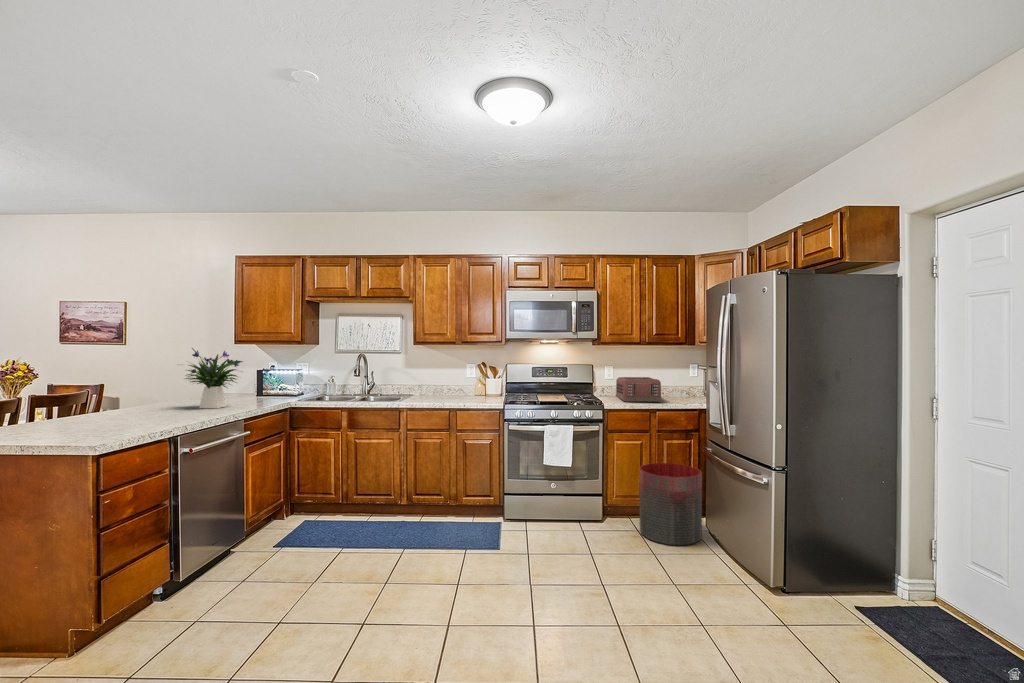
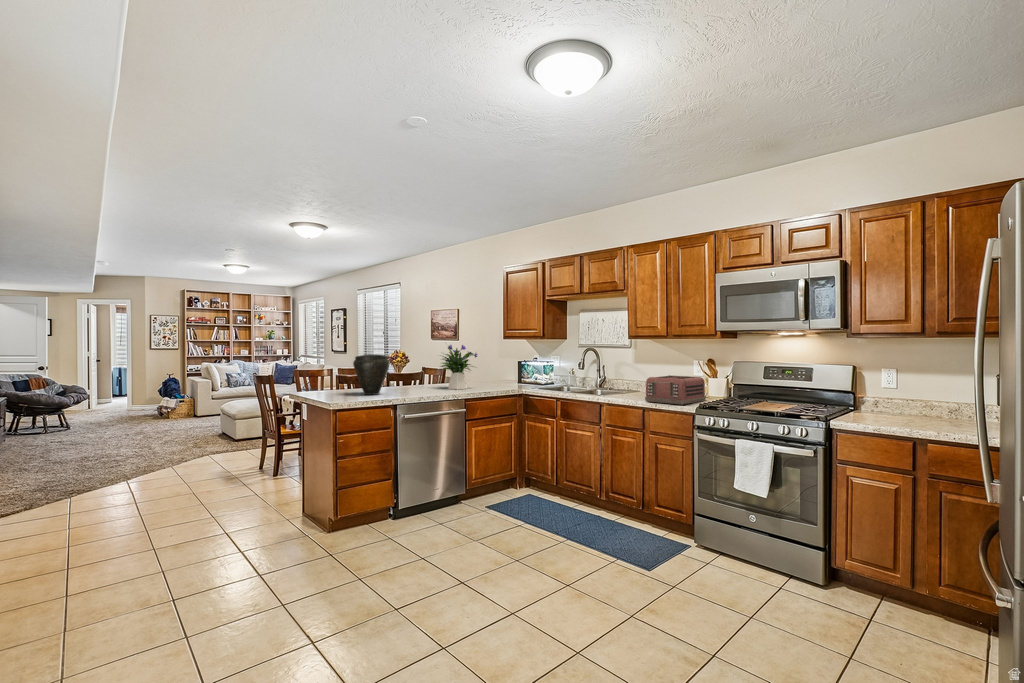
vase: none [80,366,148,427] -> present [353,355,390,395]
toaster: present [616,377,662,402] -> present [645,375,706,405]
trash can: present [639,463,702,545] -> none [853,517,973,661]

